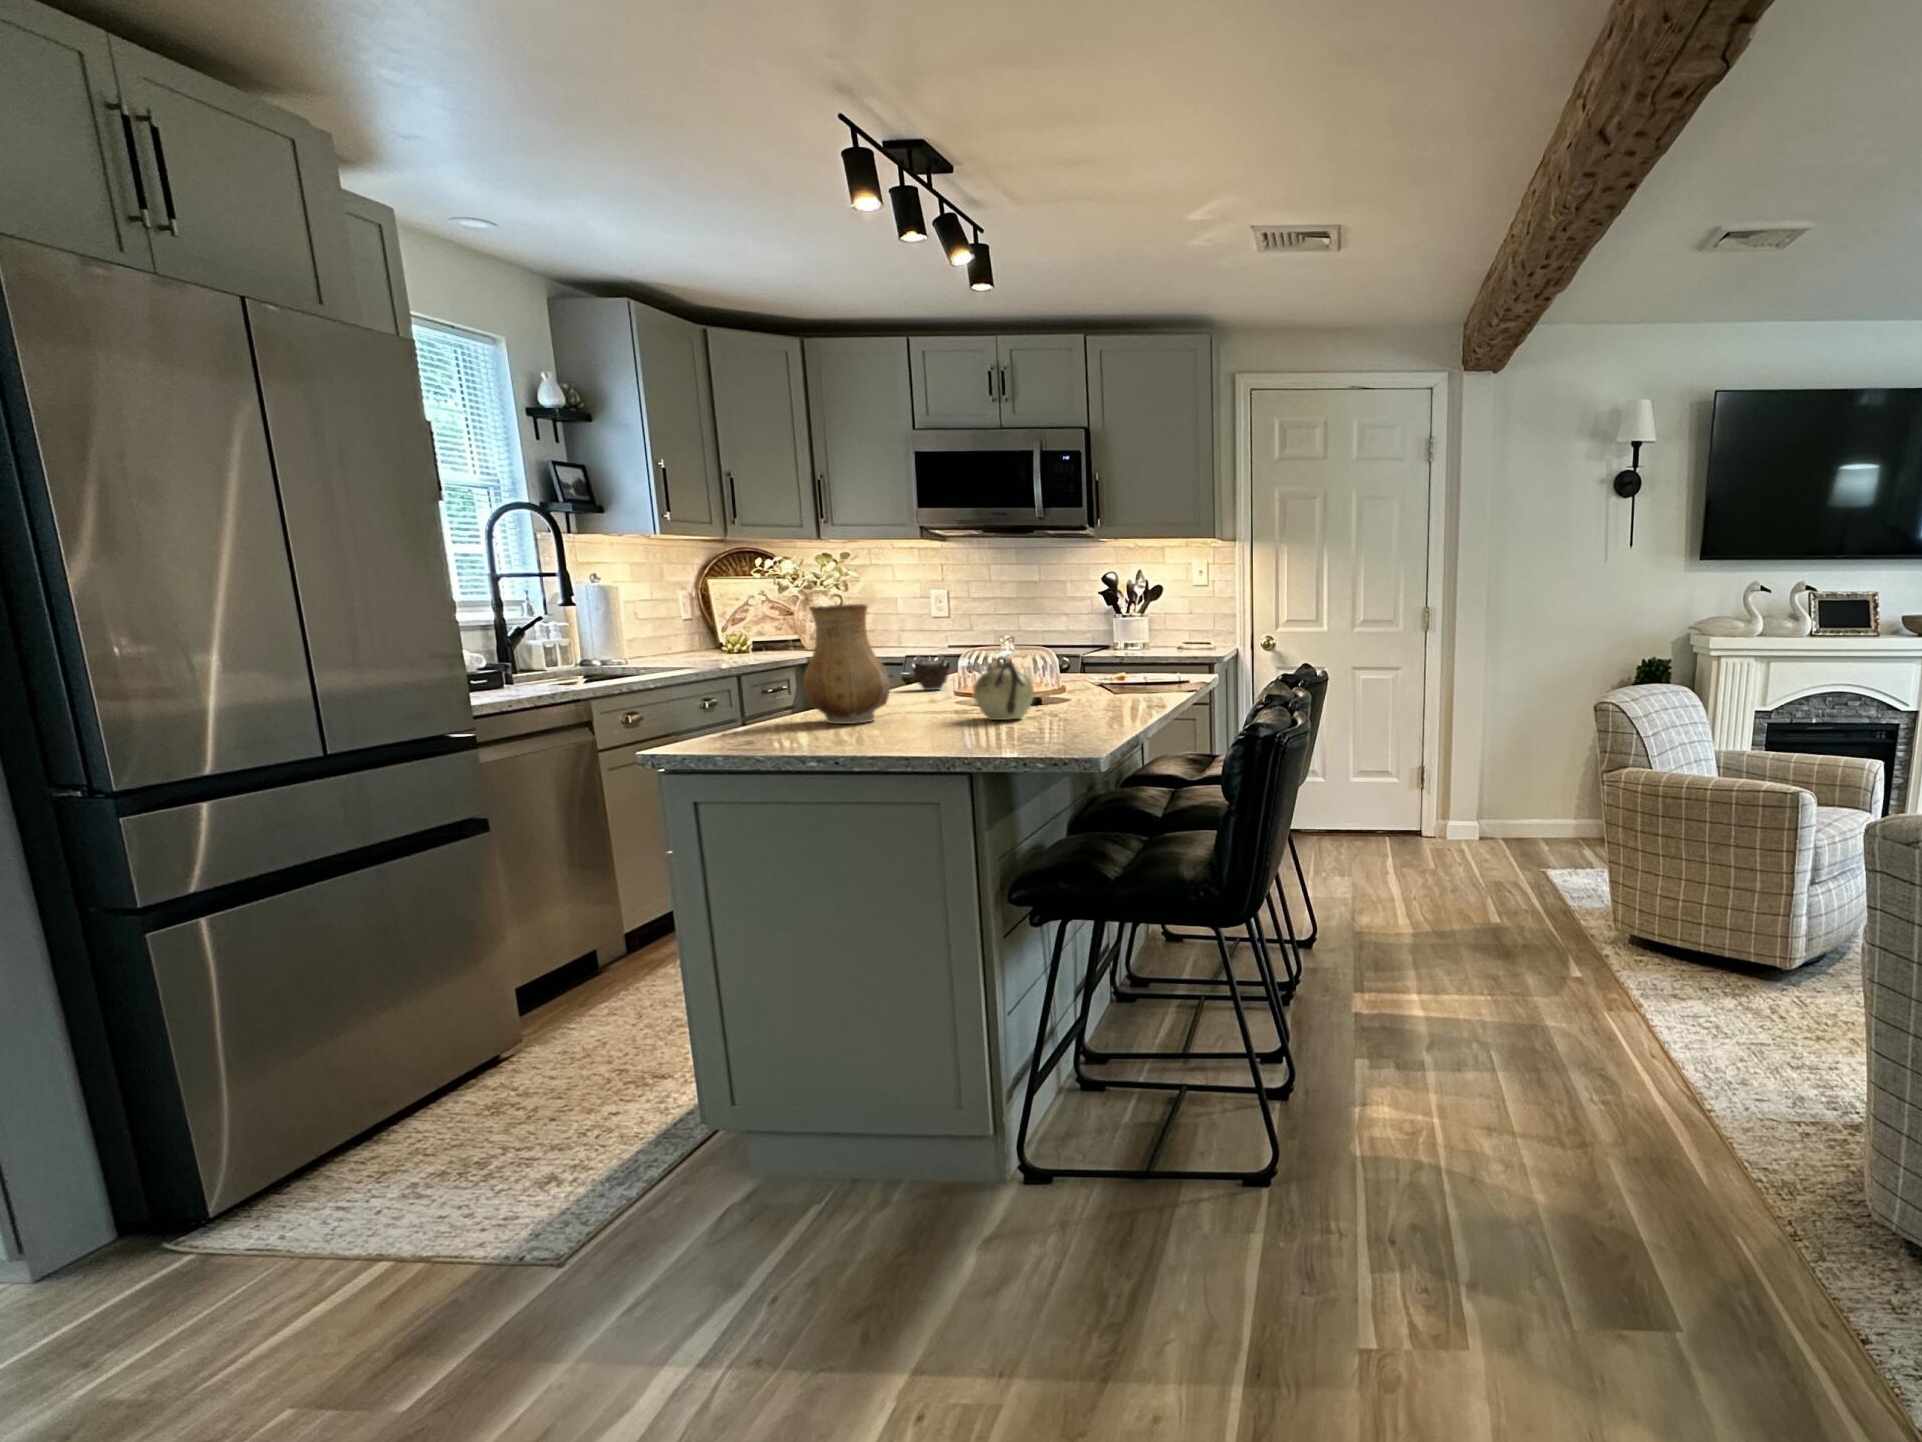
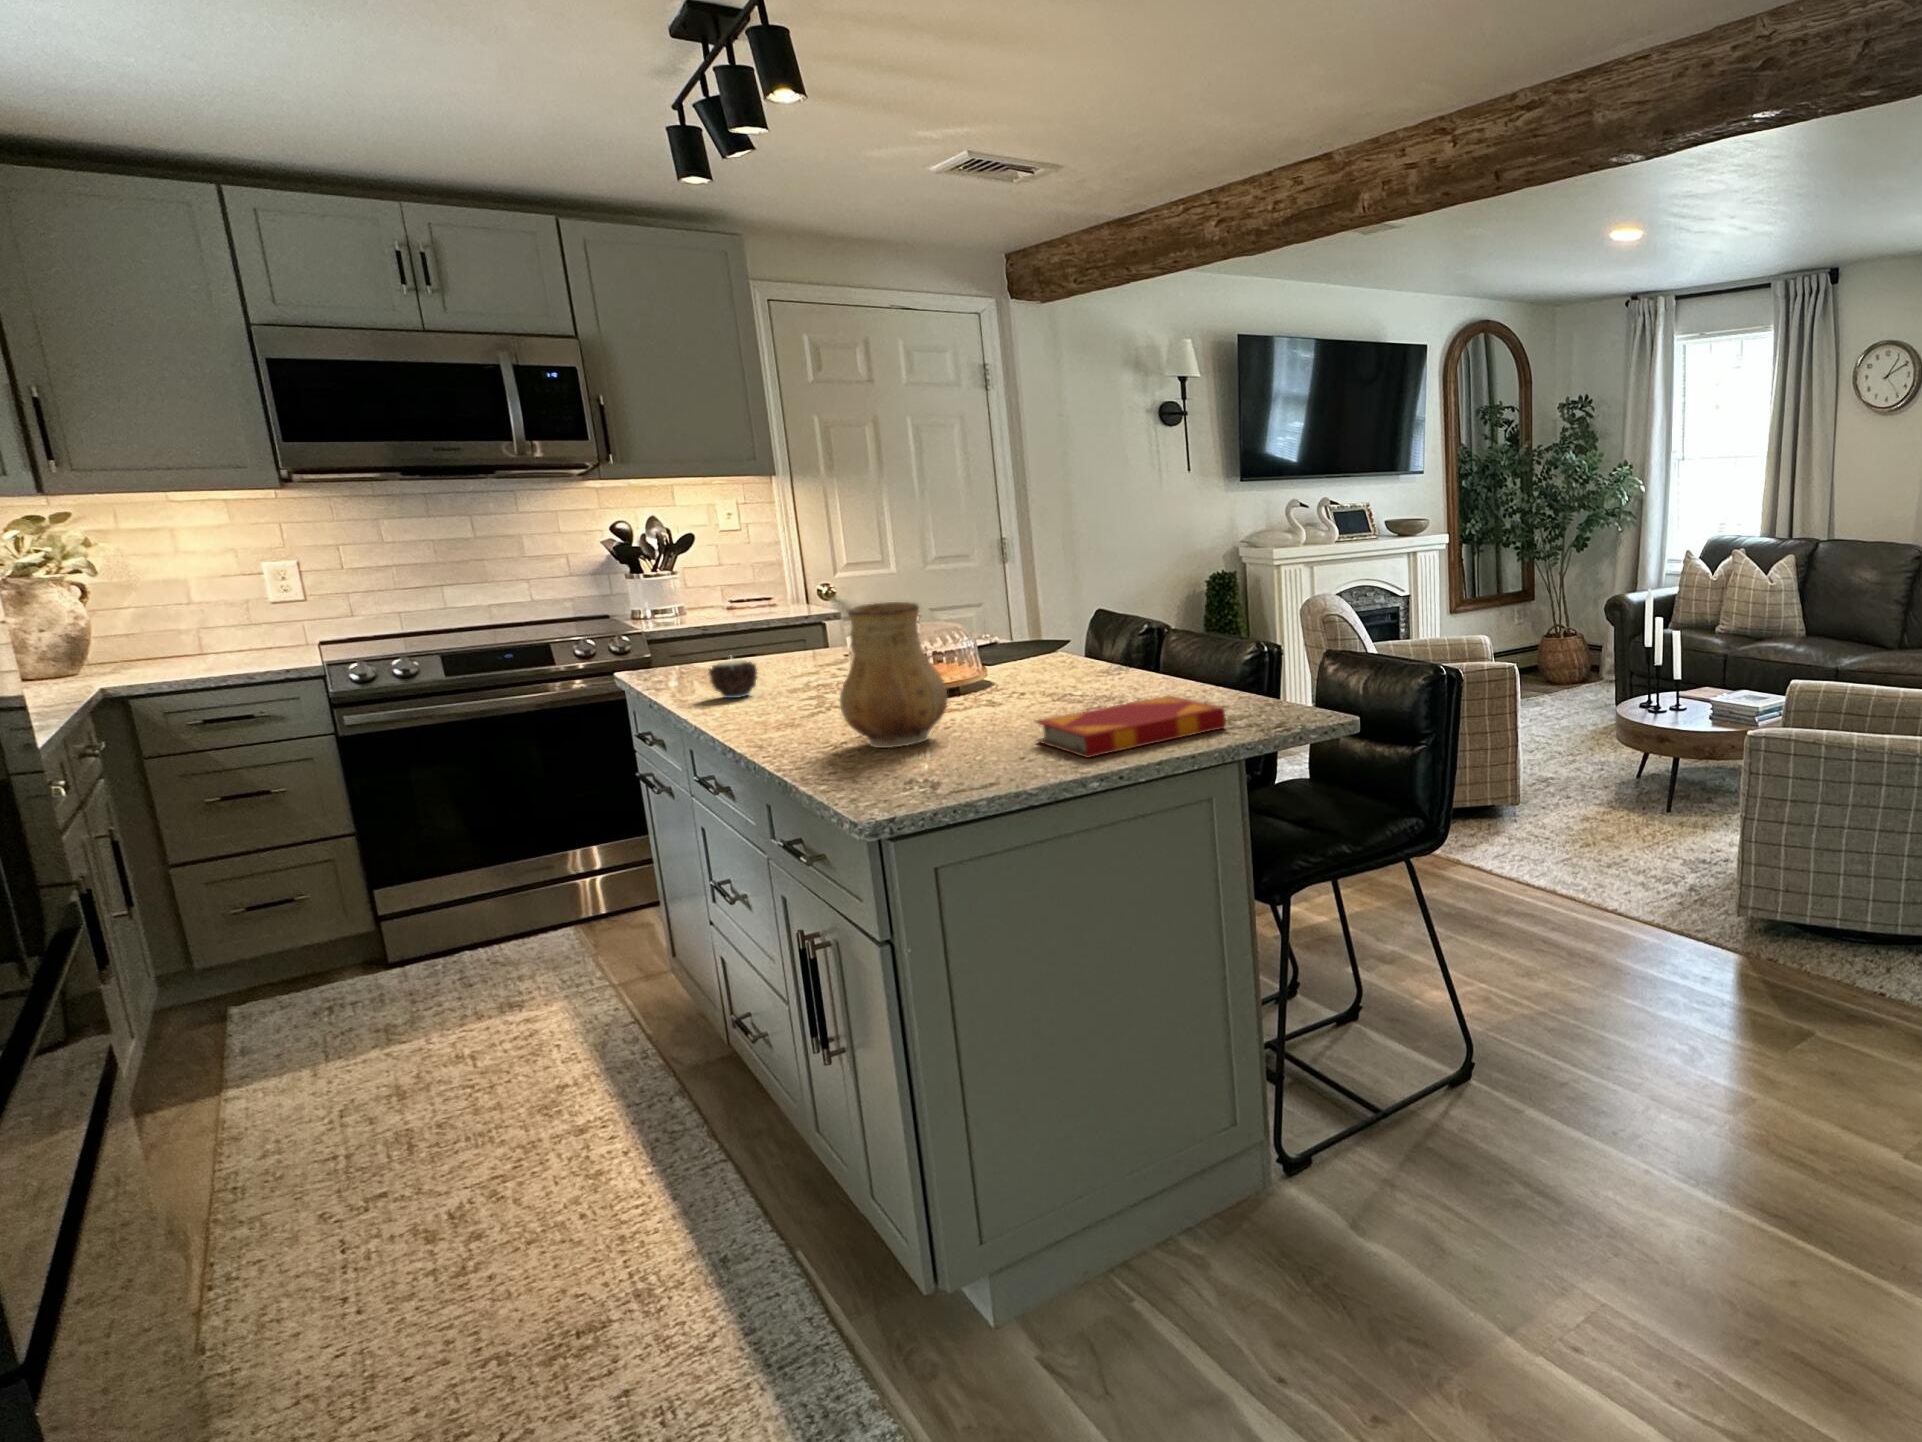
teapot: present [973,656,1034,720] -> none [1008,641,1103,711]
hardback book: none [853,713,1027,746] -> present [1035,696,1226,758]

